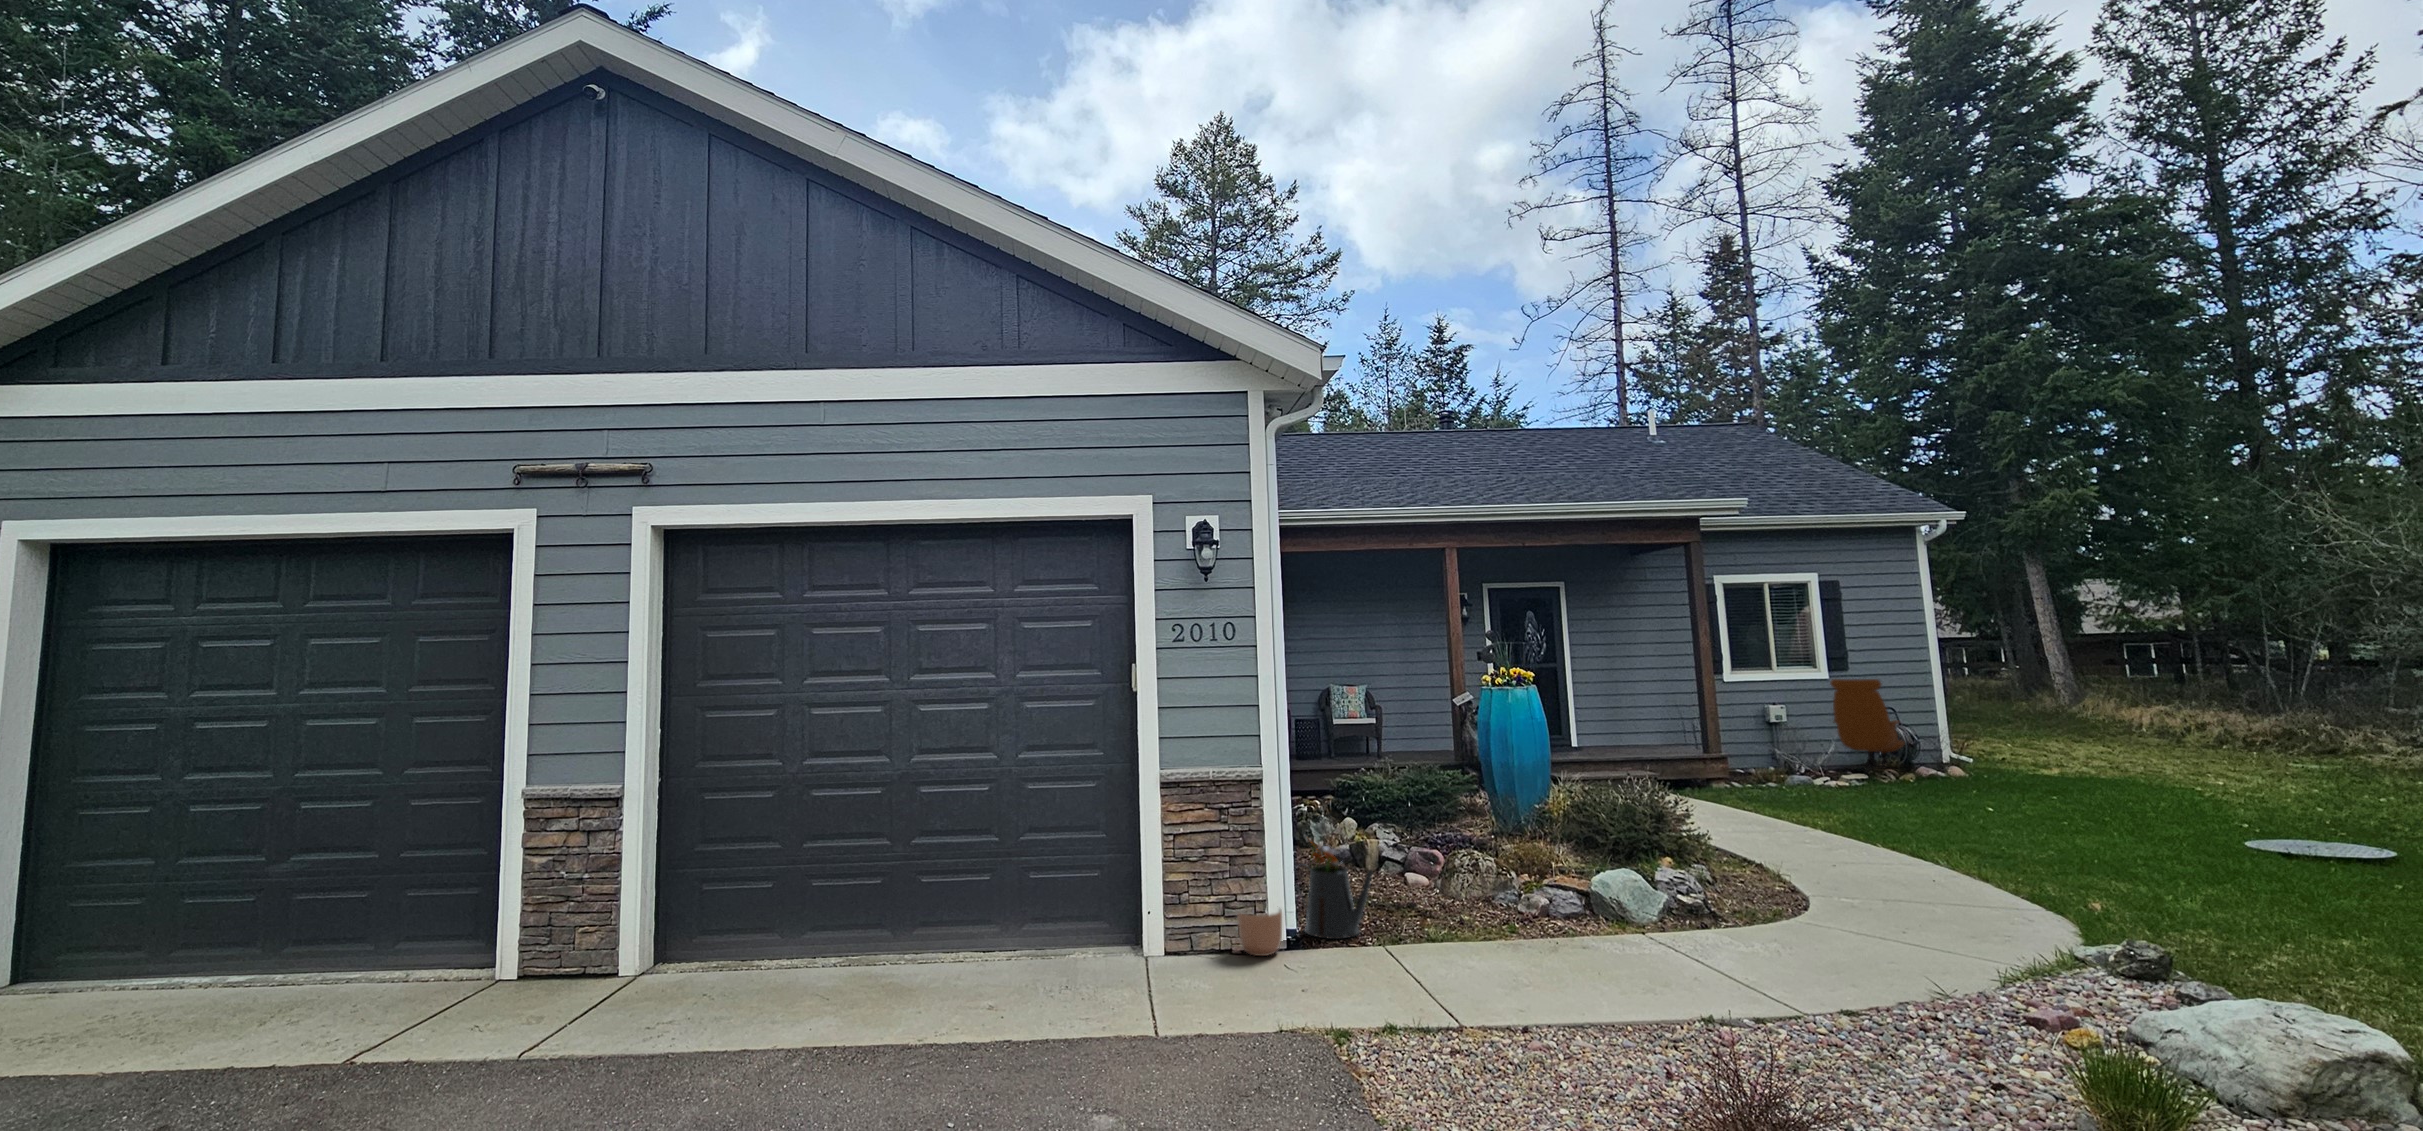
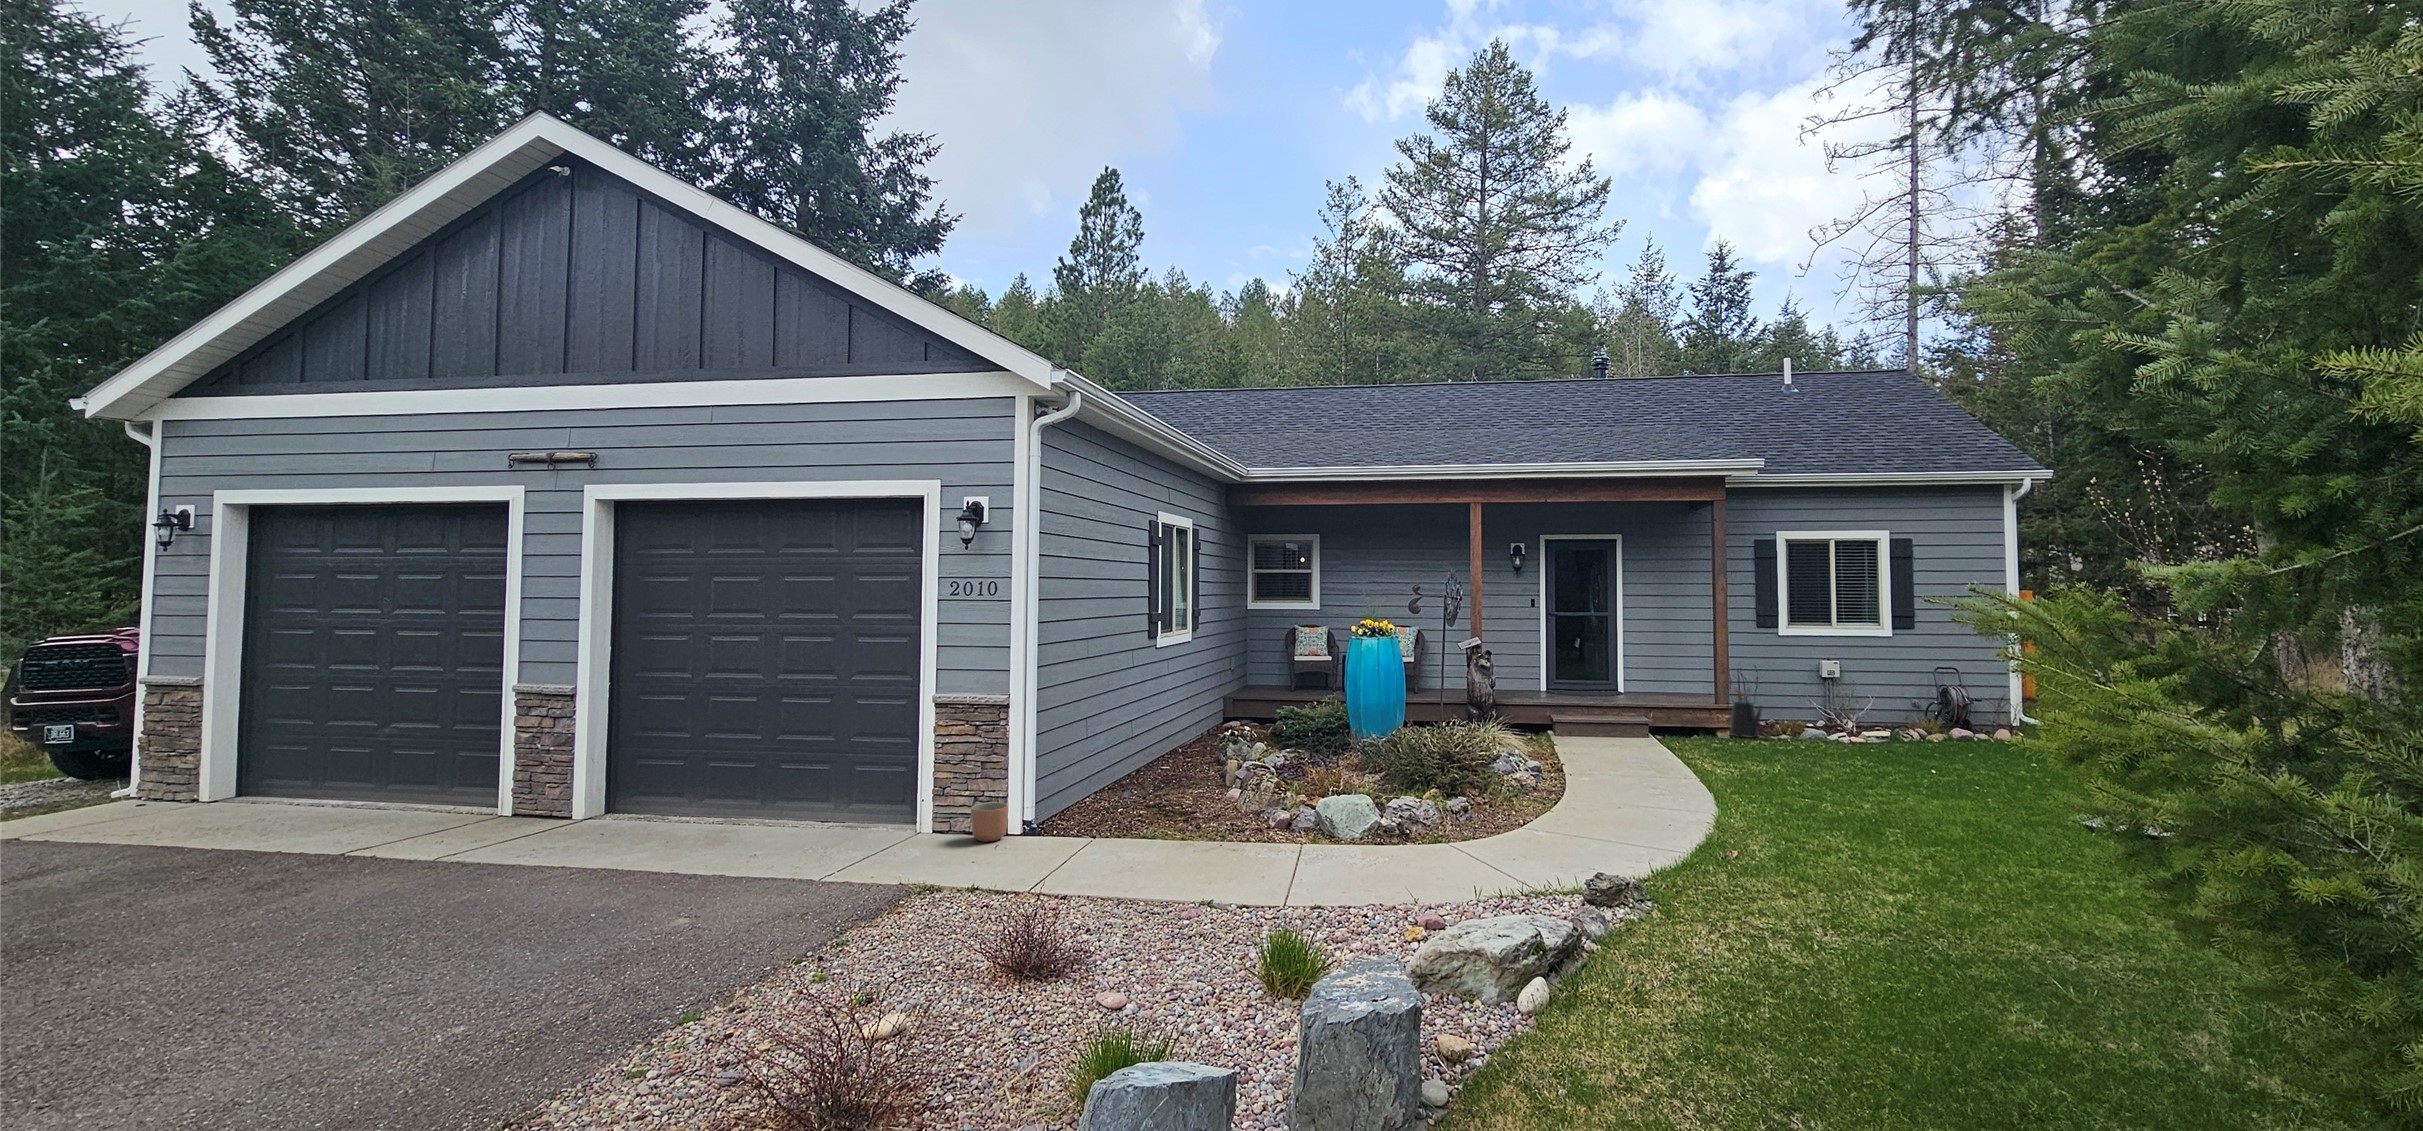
lounge chair: present [1830,679,1906,774] -> none [1860,636,1955,735]
watering can: present [1294,842,1373,939] -> present [1727,689,1762,738]

